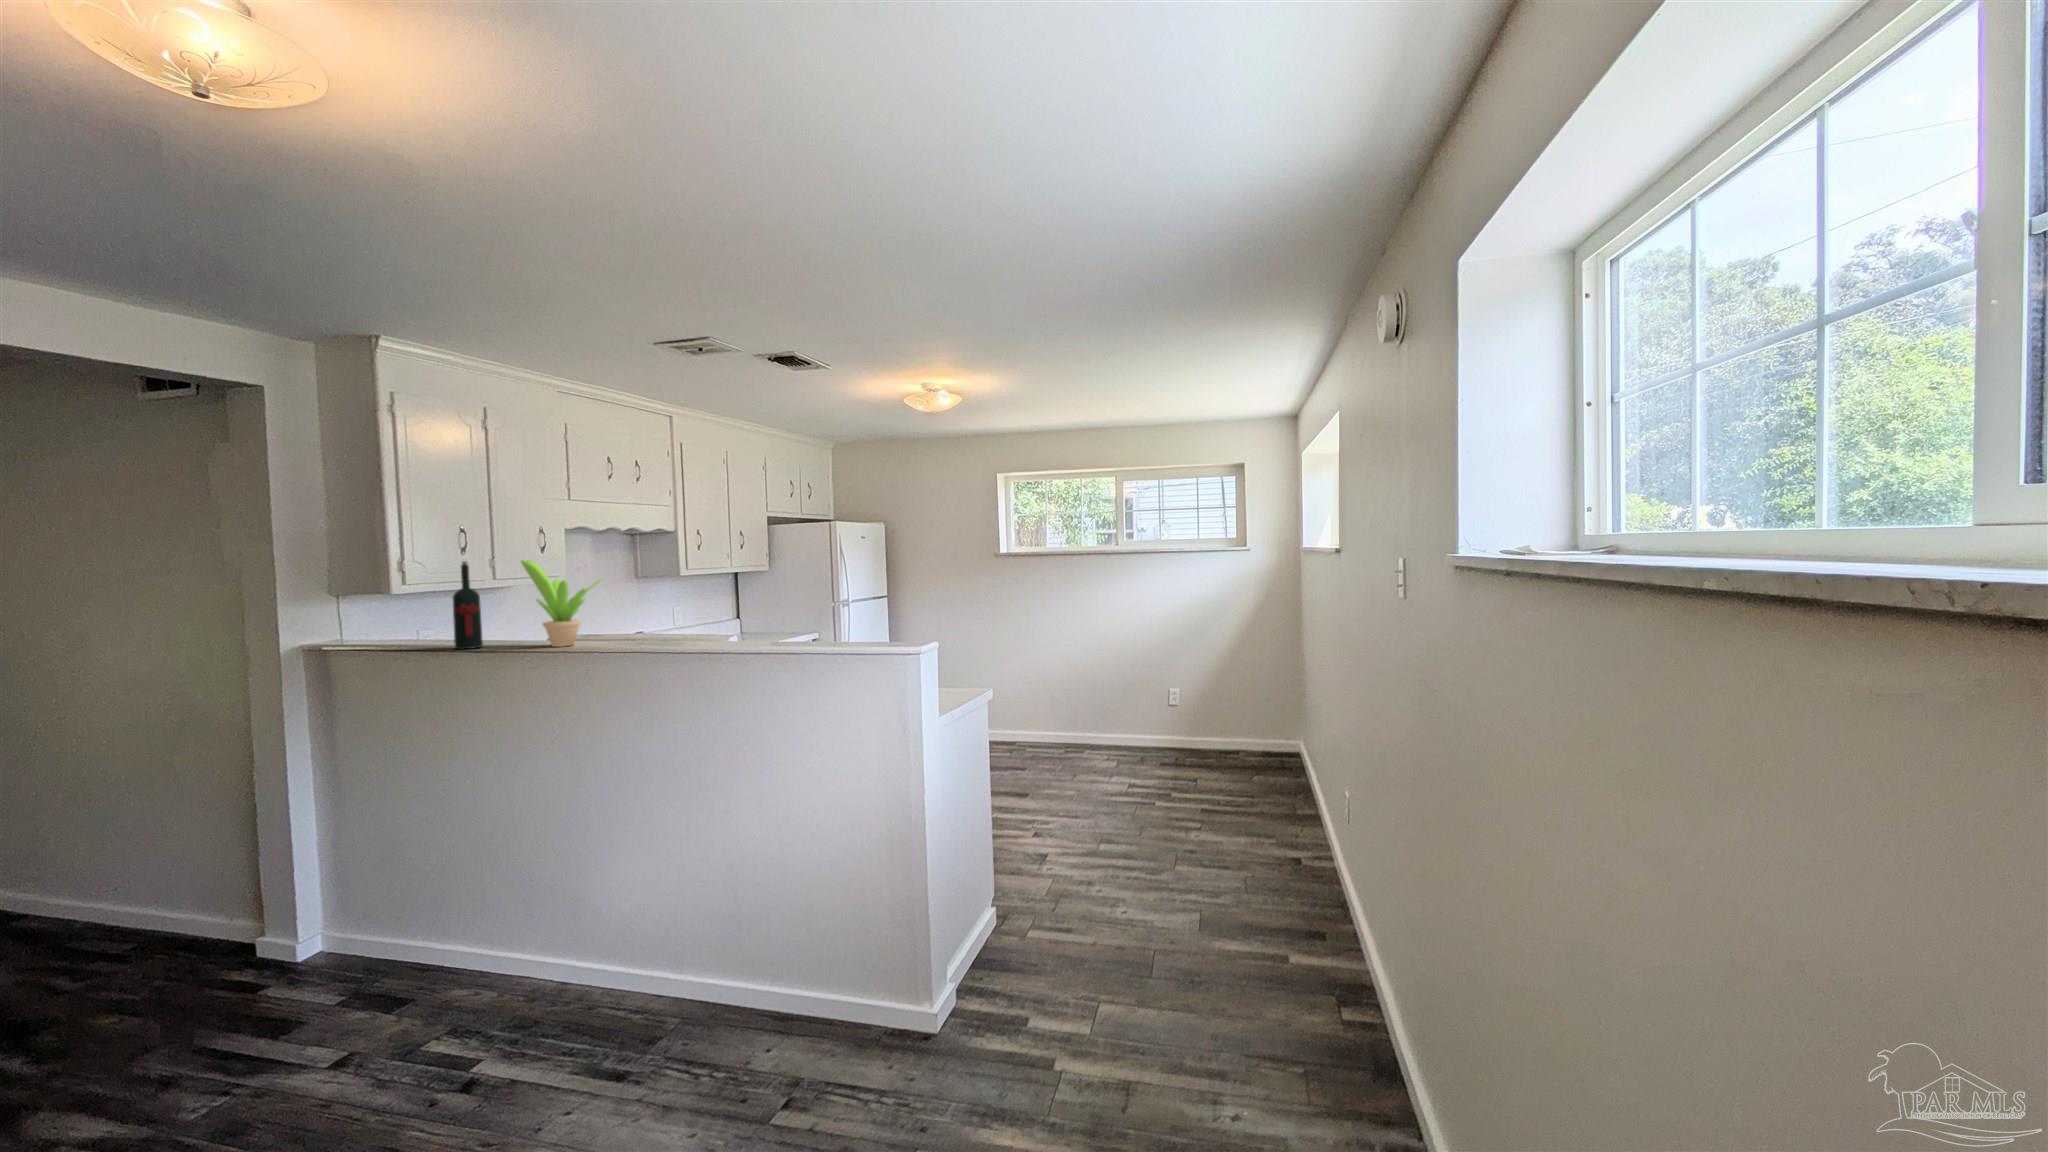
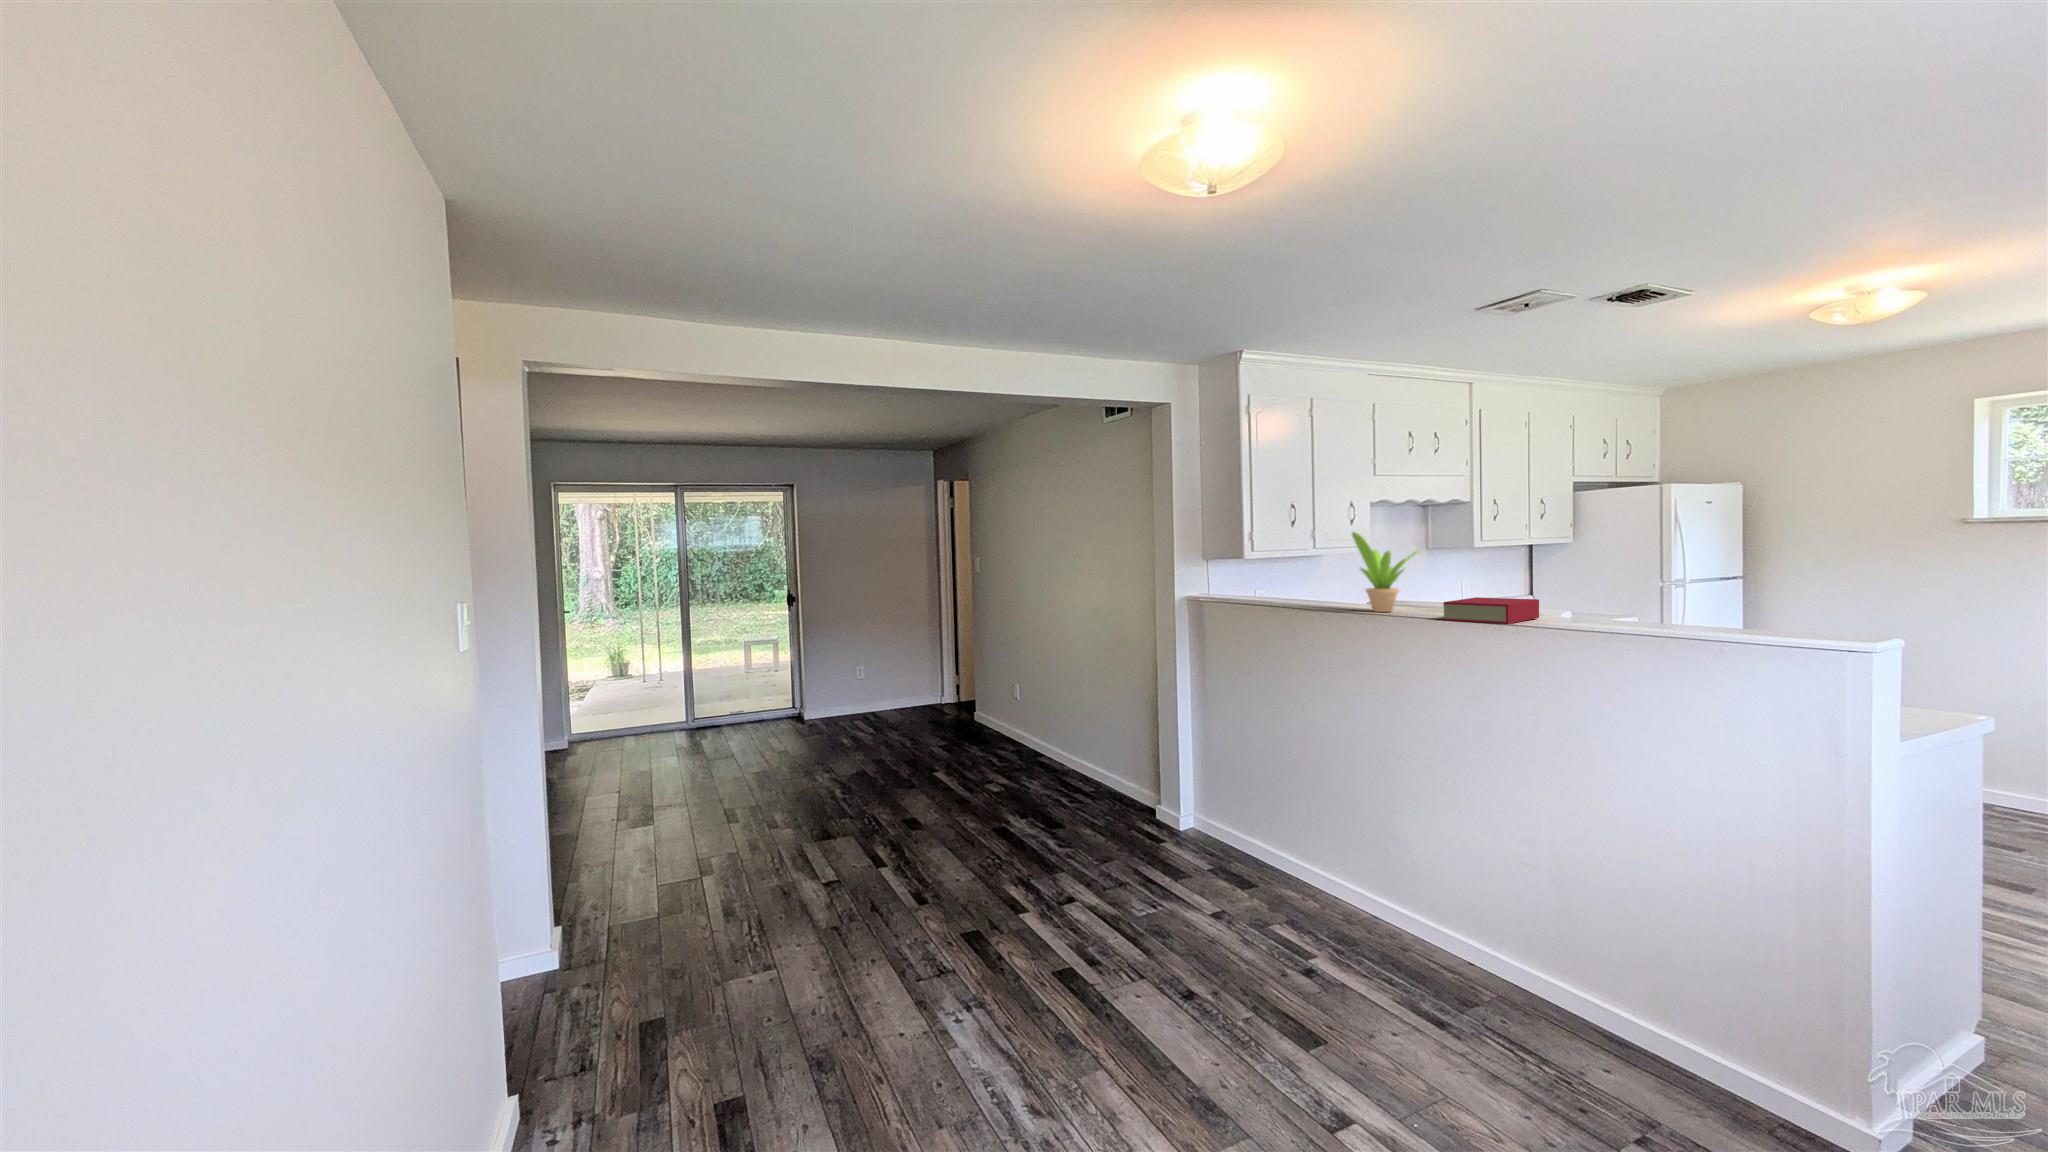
wine bottle: present [453,561,483,649] -> none [1293,533,1314,608]
book: none [620,623,713,651] -> present [1443,597,1539,624]

